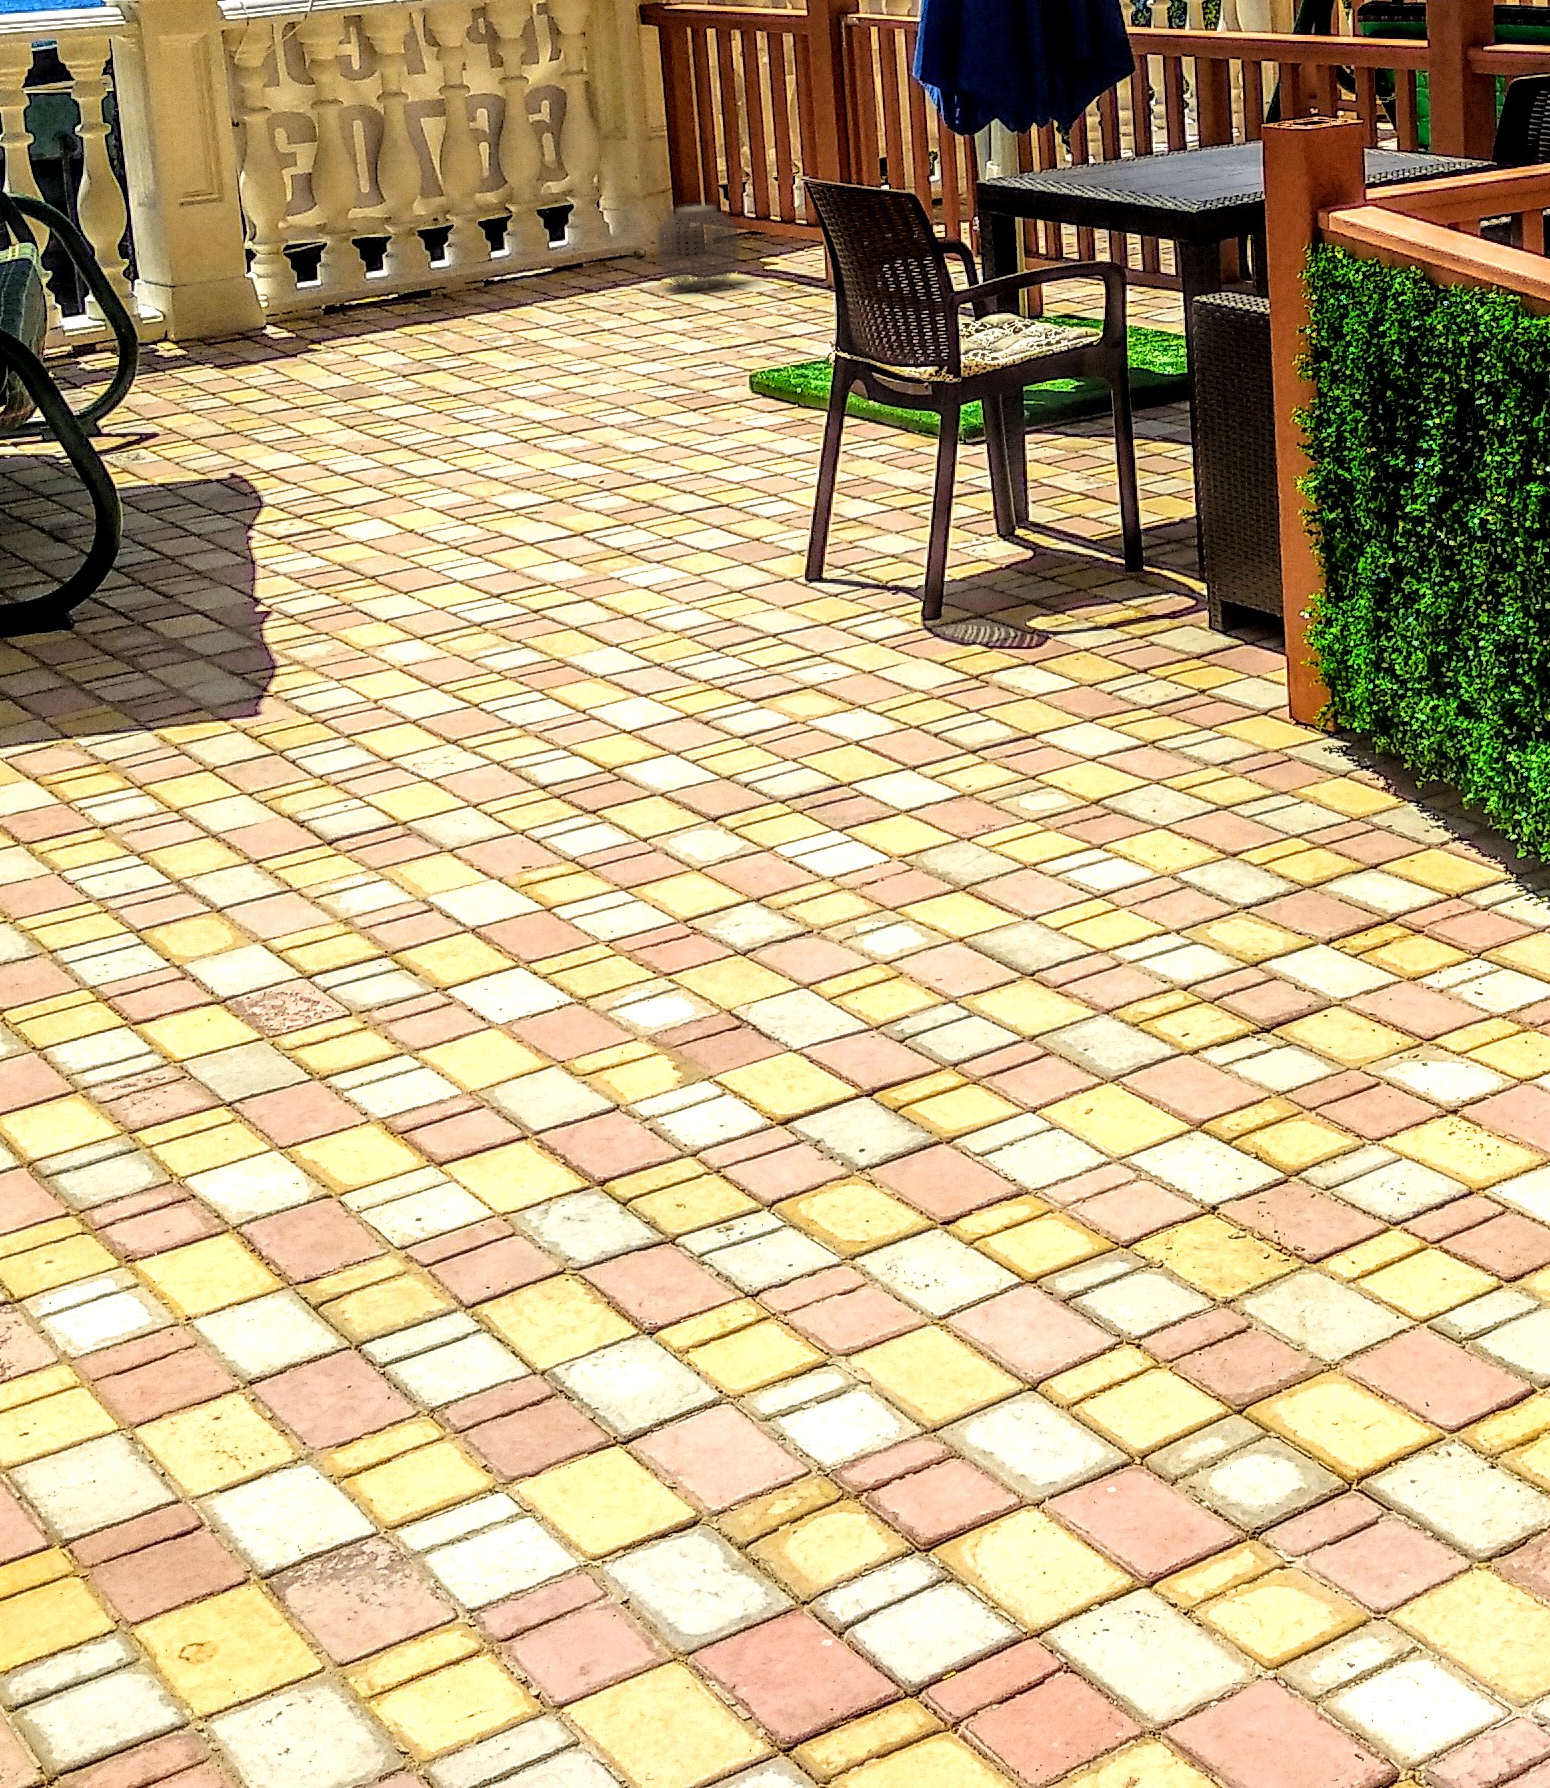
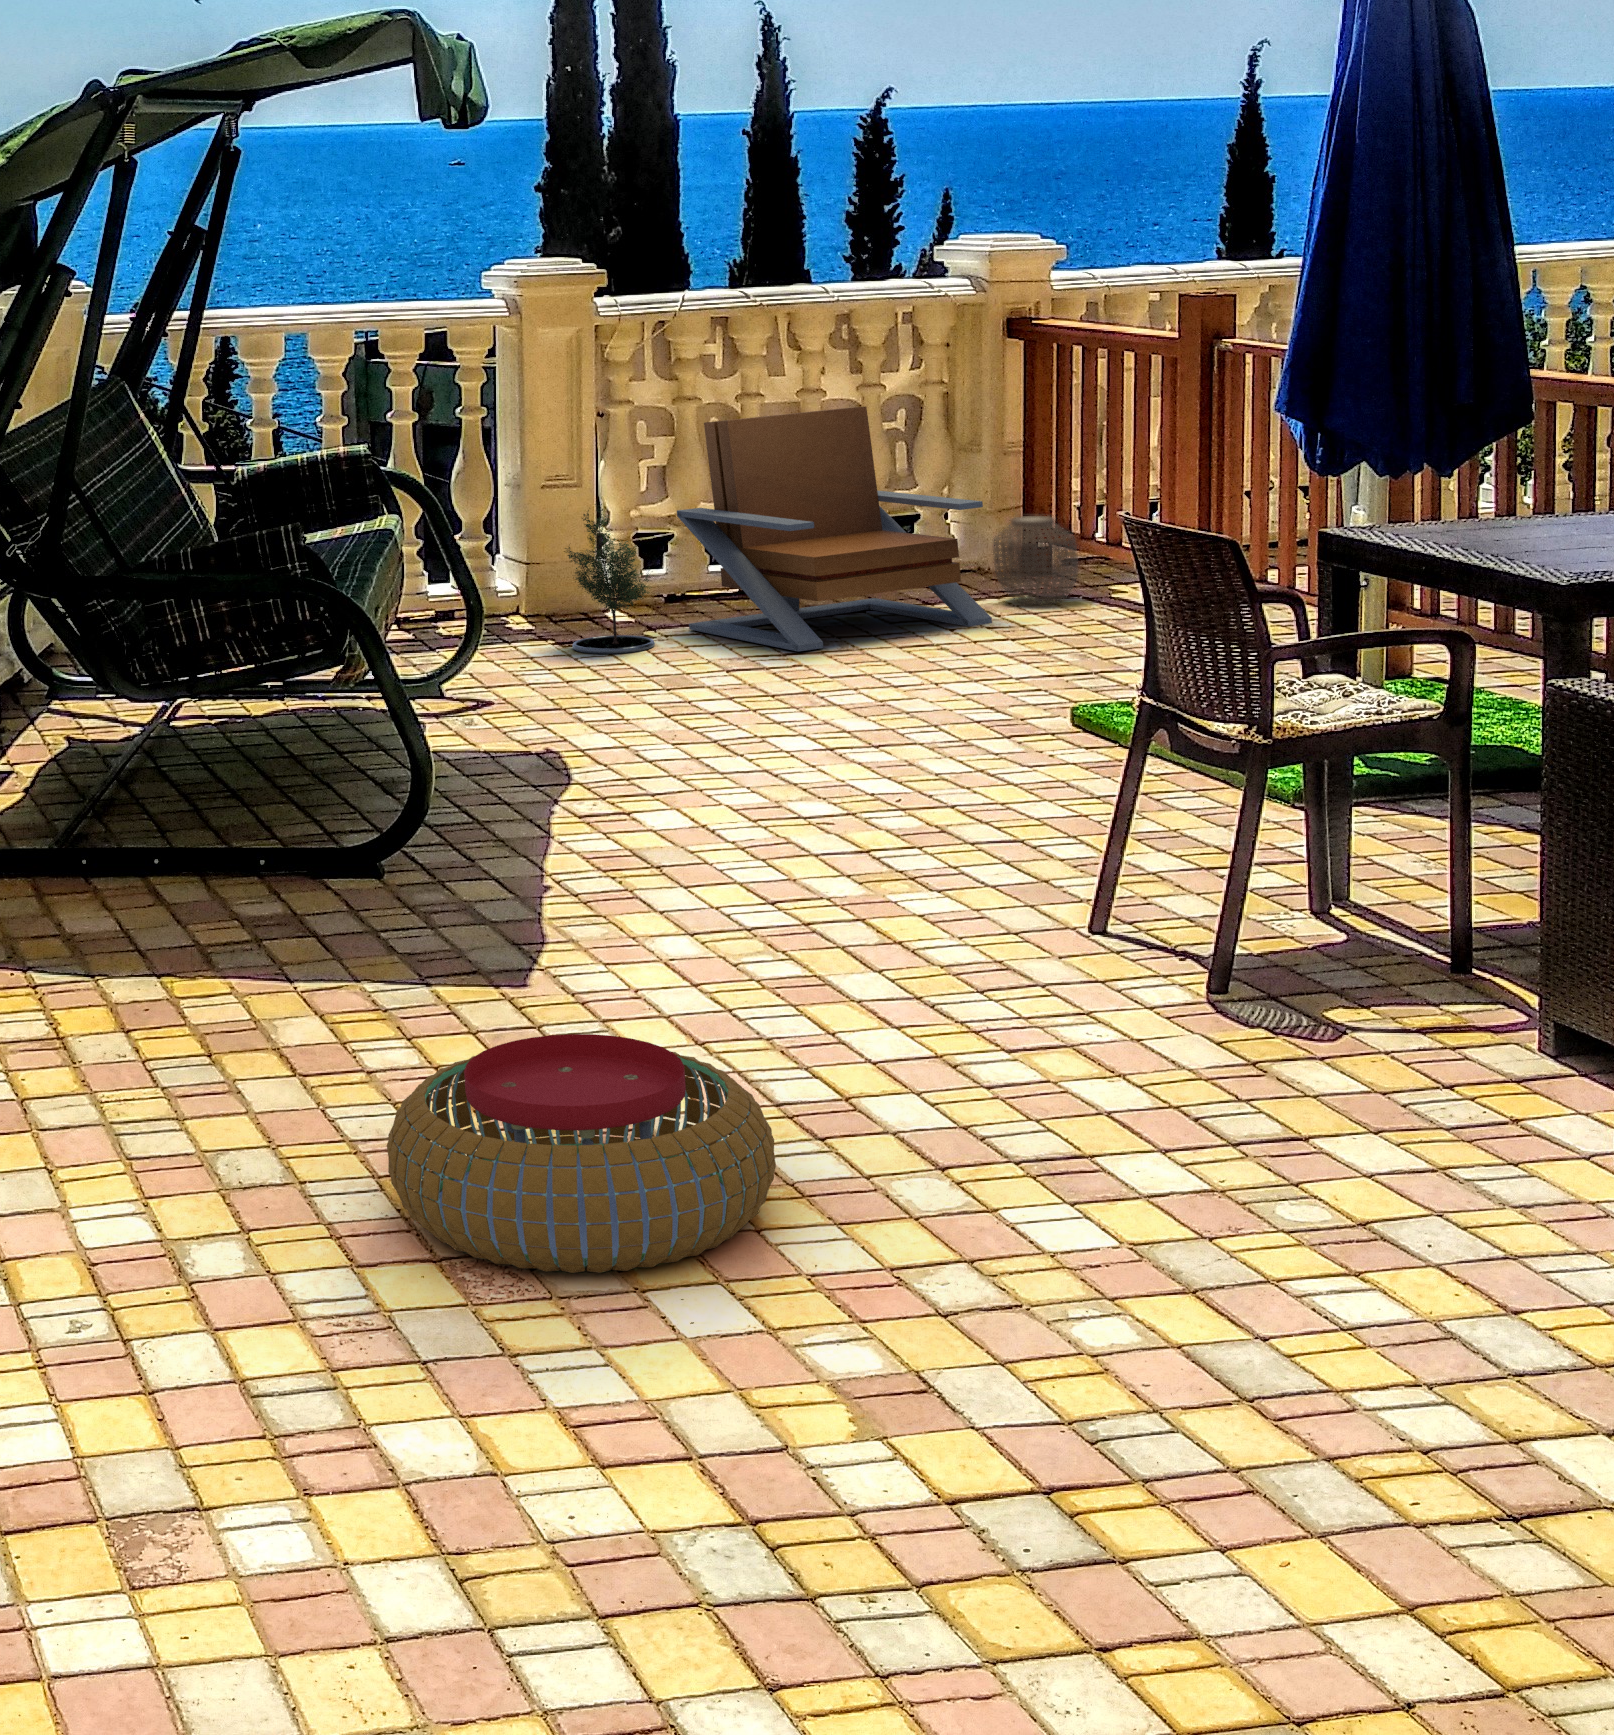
lounge chair: none [343,104,660,350] -> present [677,407,992,652]
potted tree: none [222,208,321,367] -> present [564,502,655,654]
pouf: none [151,747,570,994] -> present [387,1034,776,1273]

